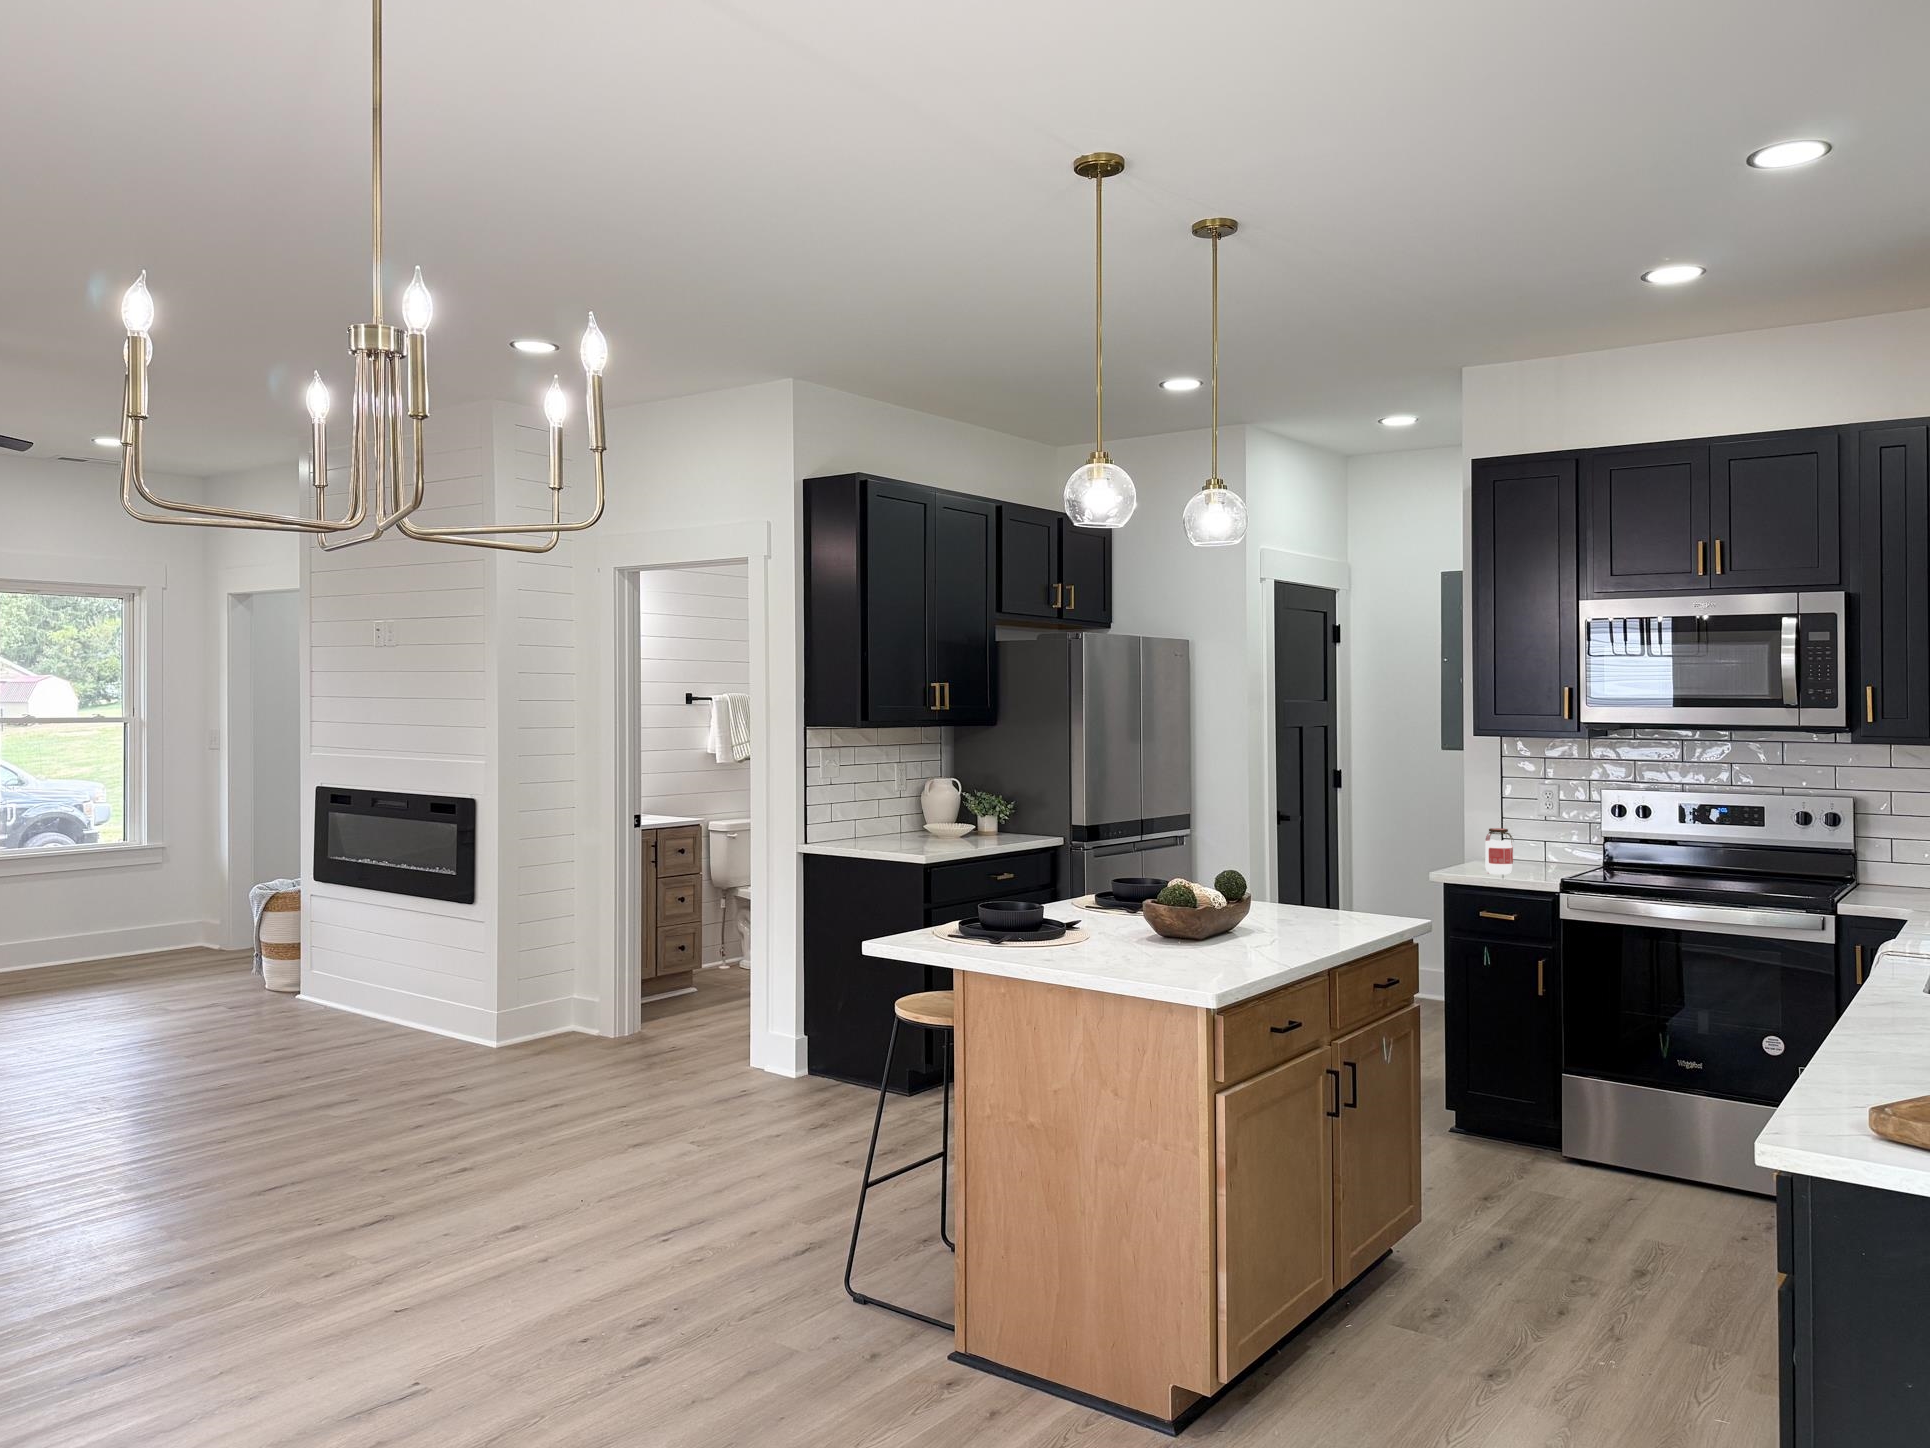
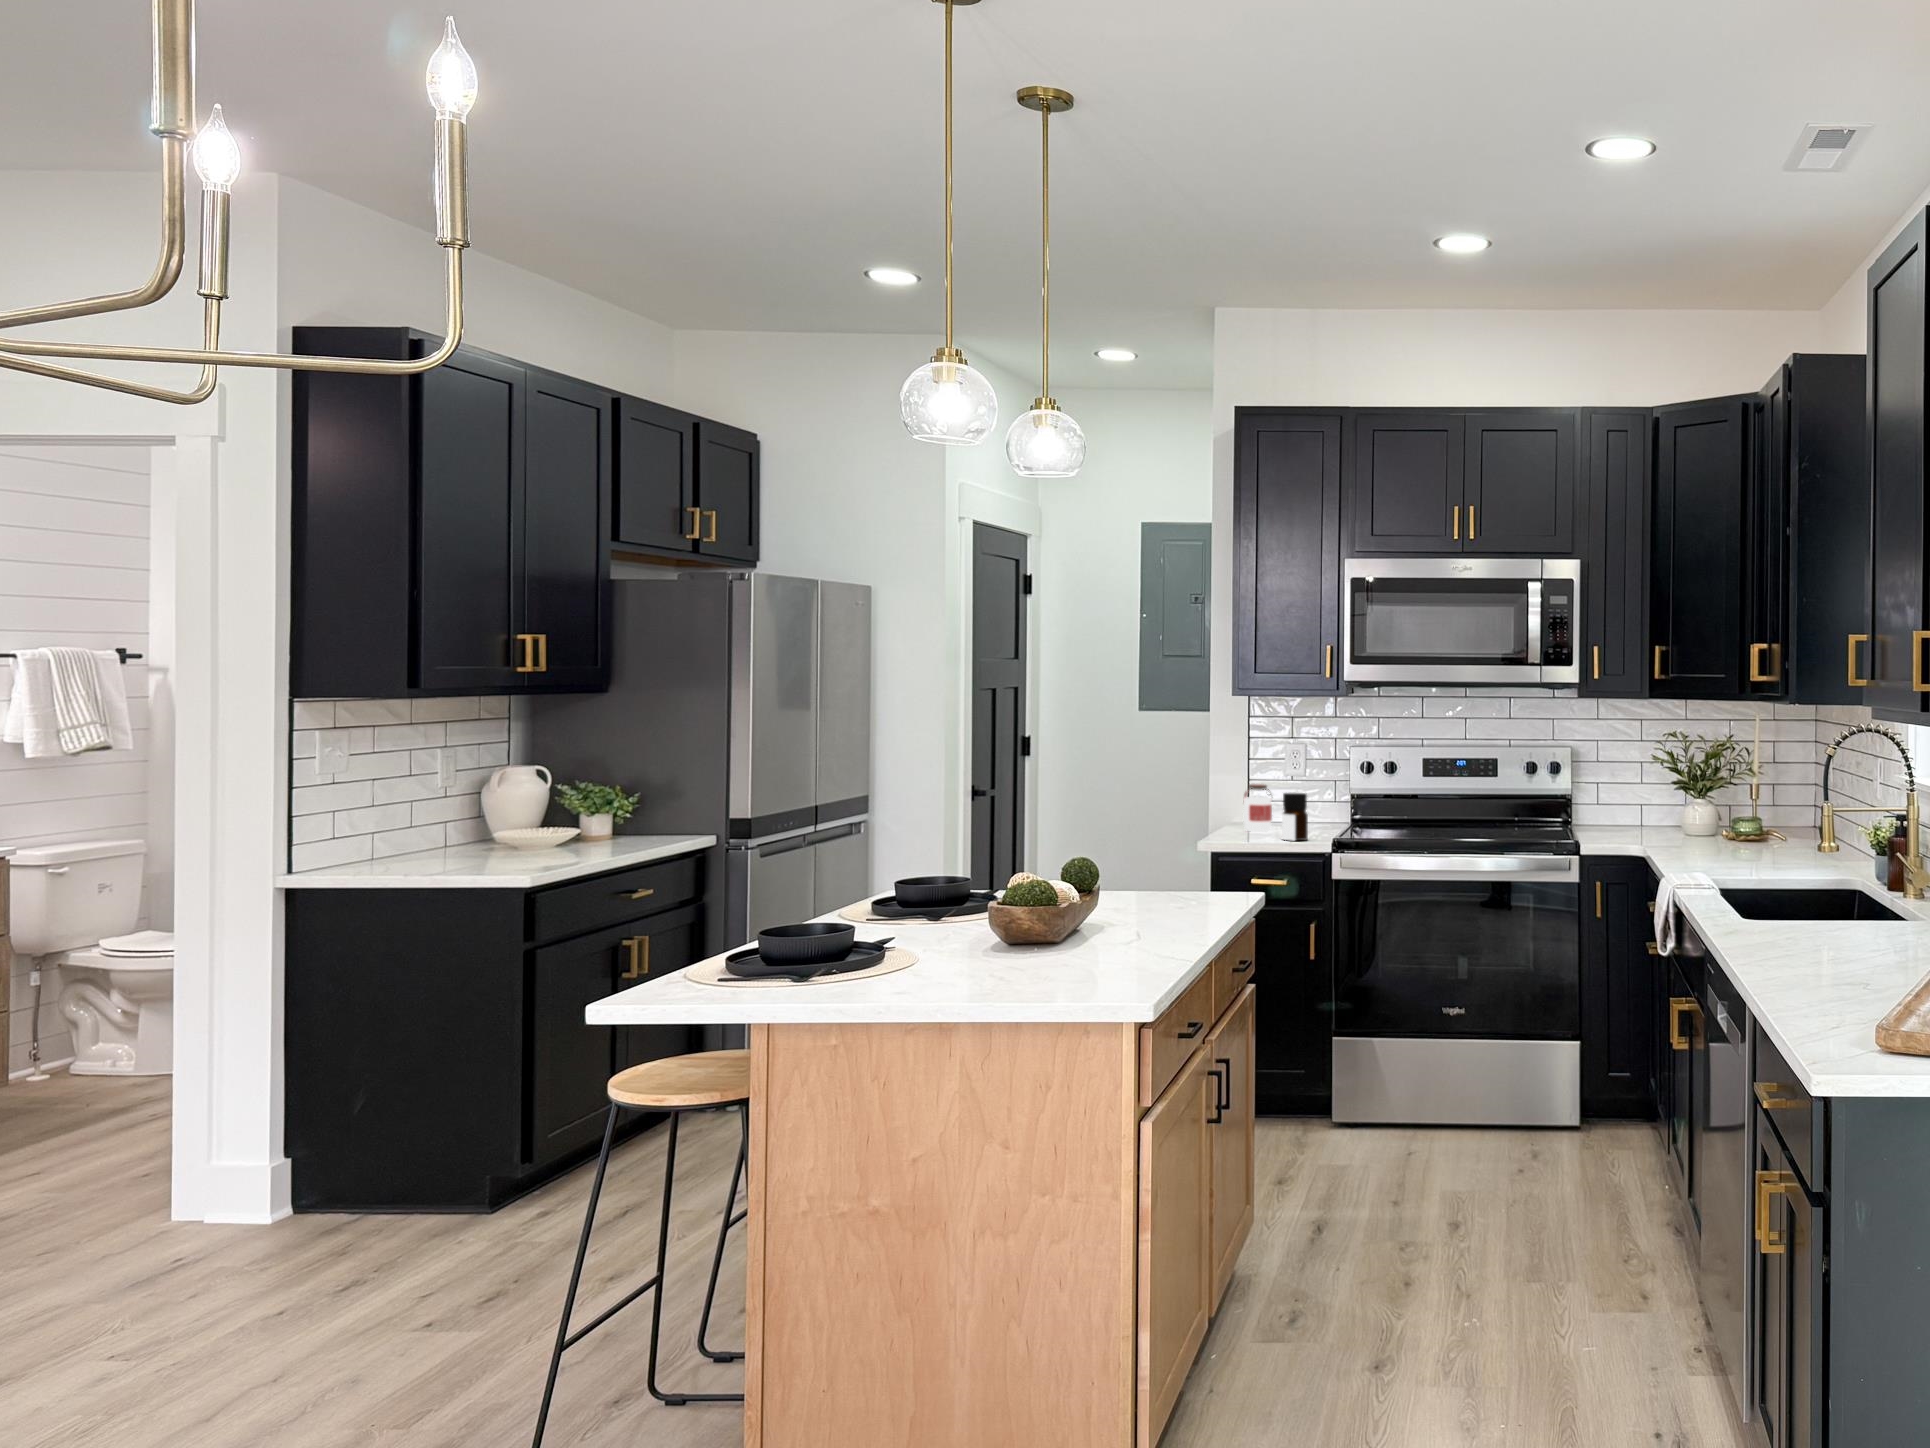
bottle: none [1516,838,1542,884] -> present [1282,793,1308,841]

